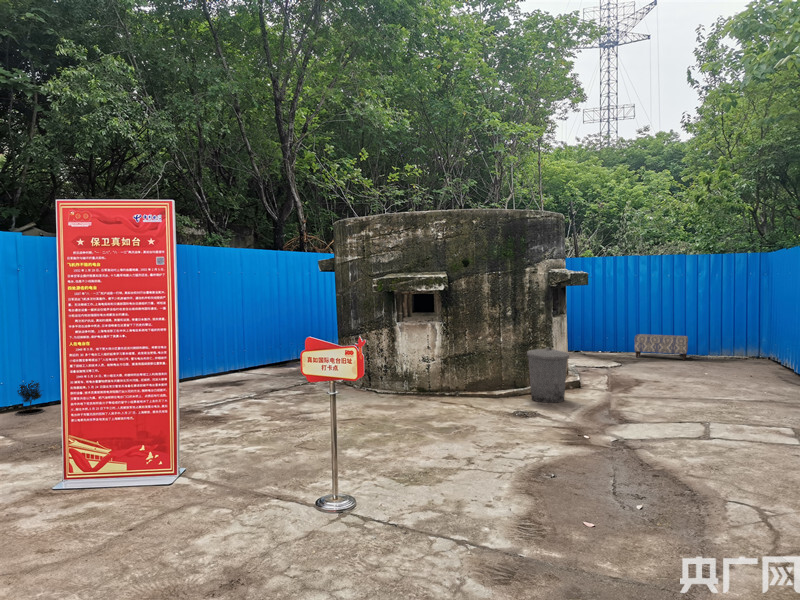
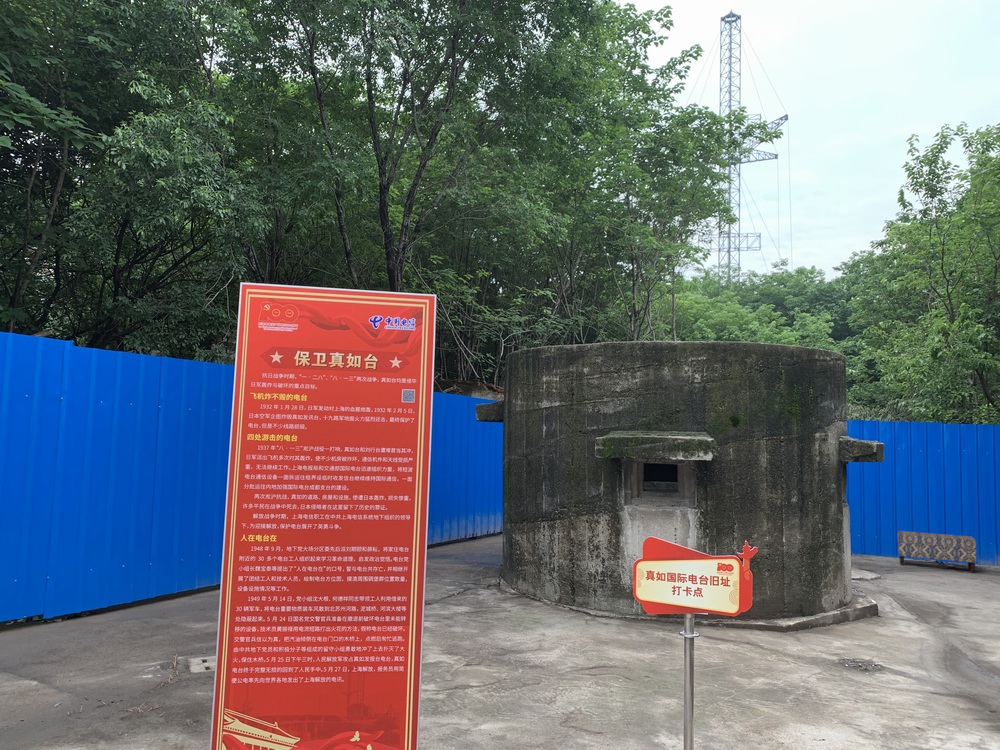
trash can: present [527,347,569,403] -> none [824,553,892,640]
potted tree: present [15,380,44,416] -> none [28,560,77,637]

